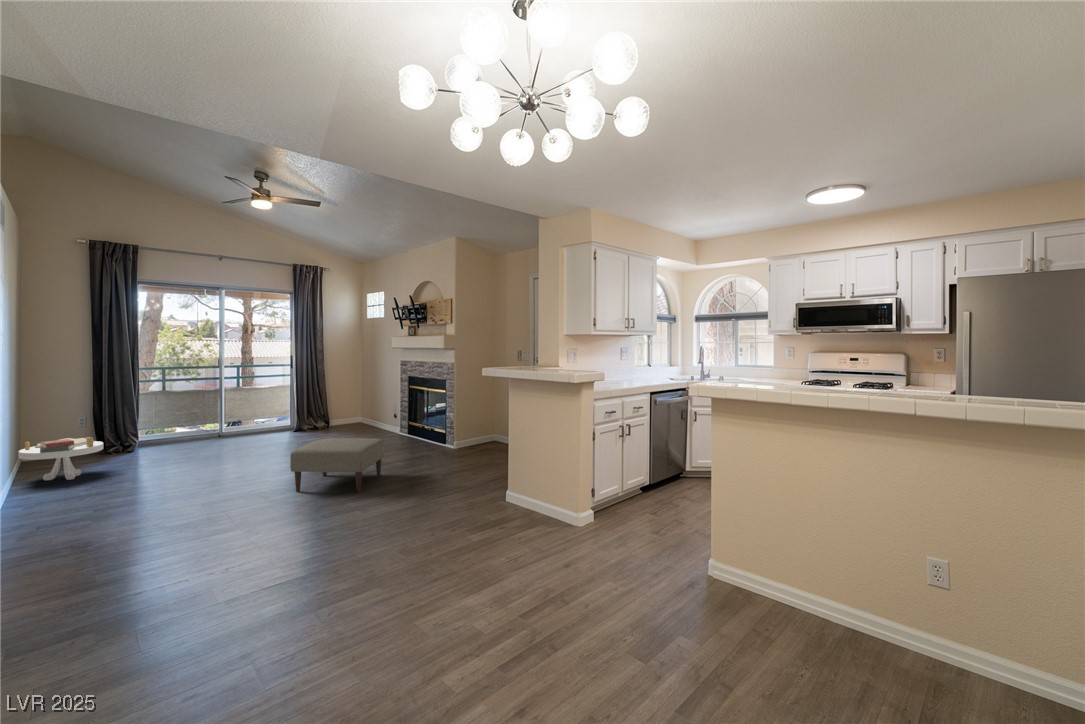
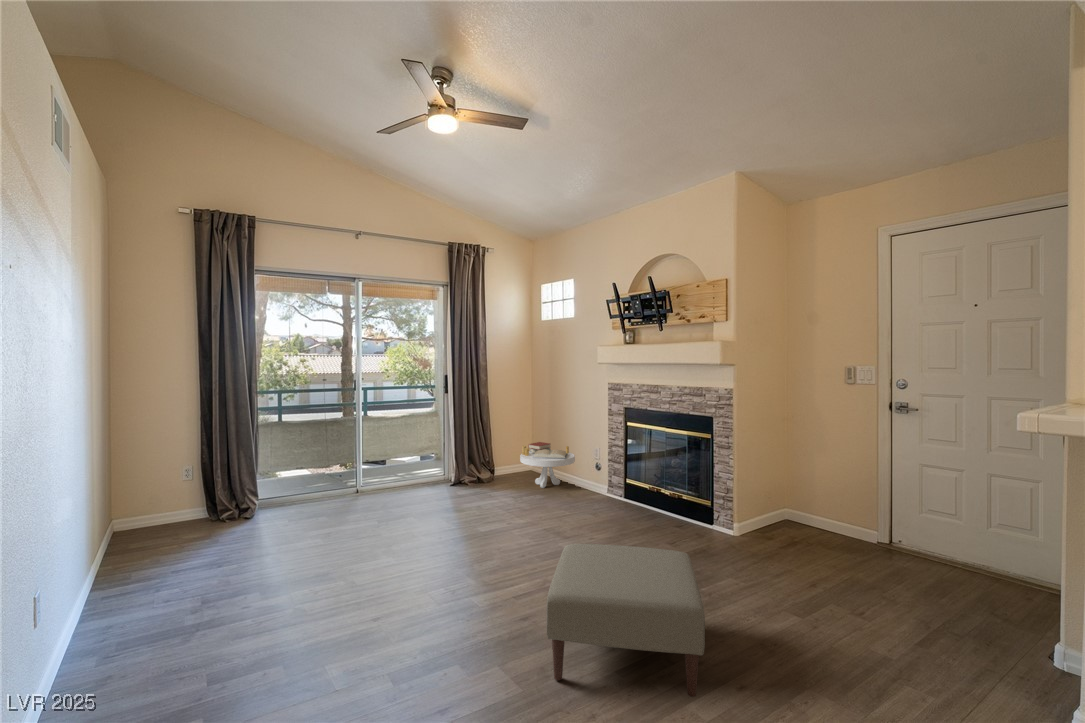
side table: present [19,437,103,480] -> present [520,442,575,488]

